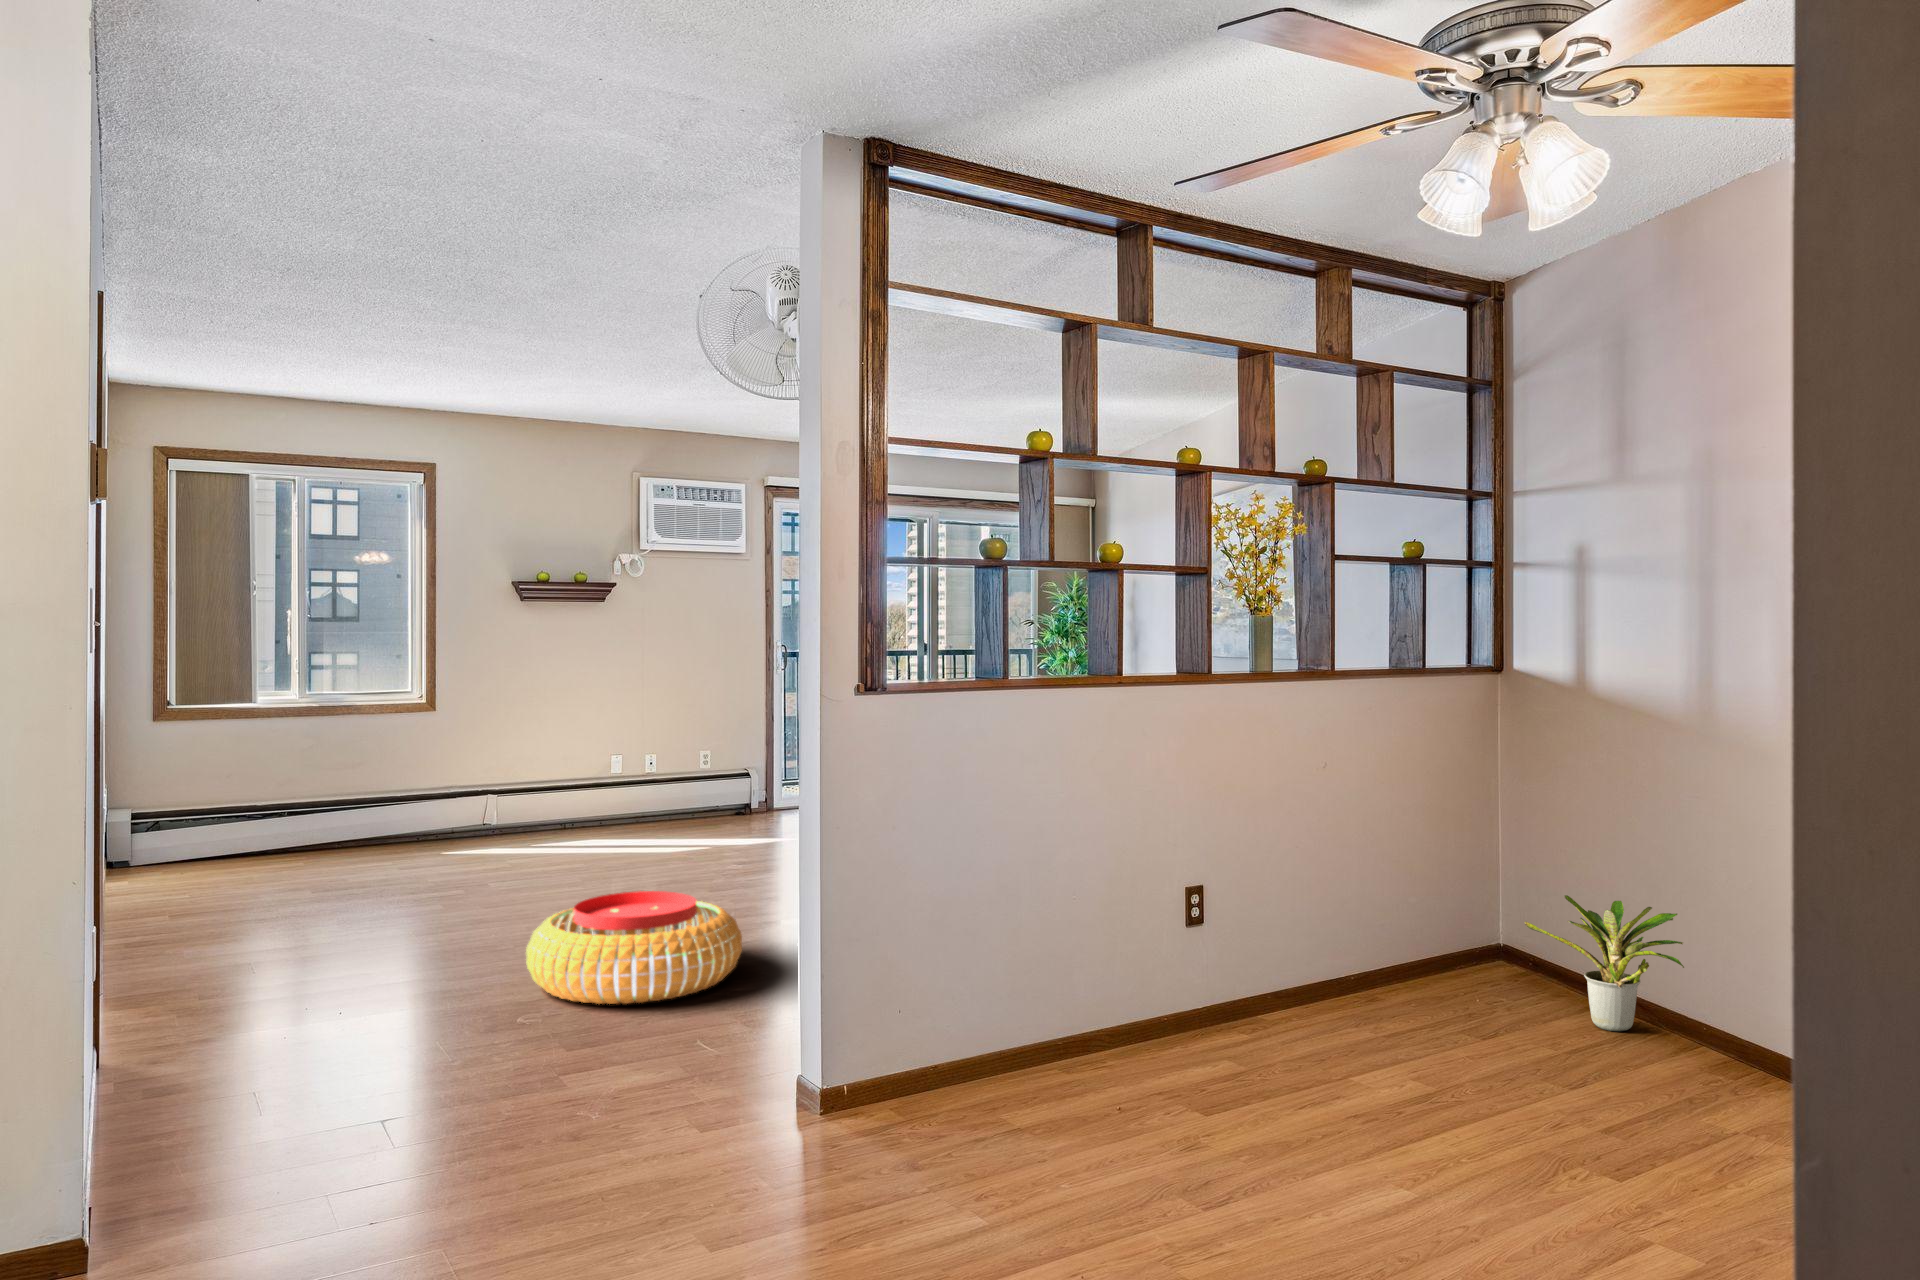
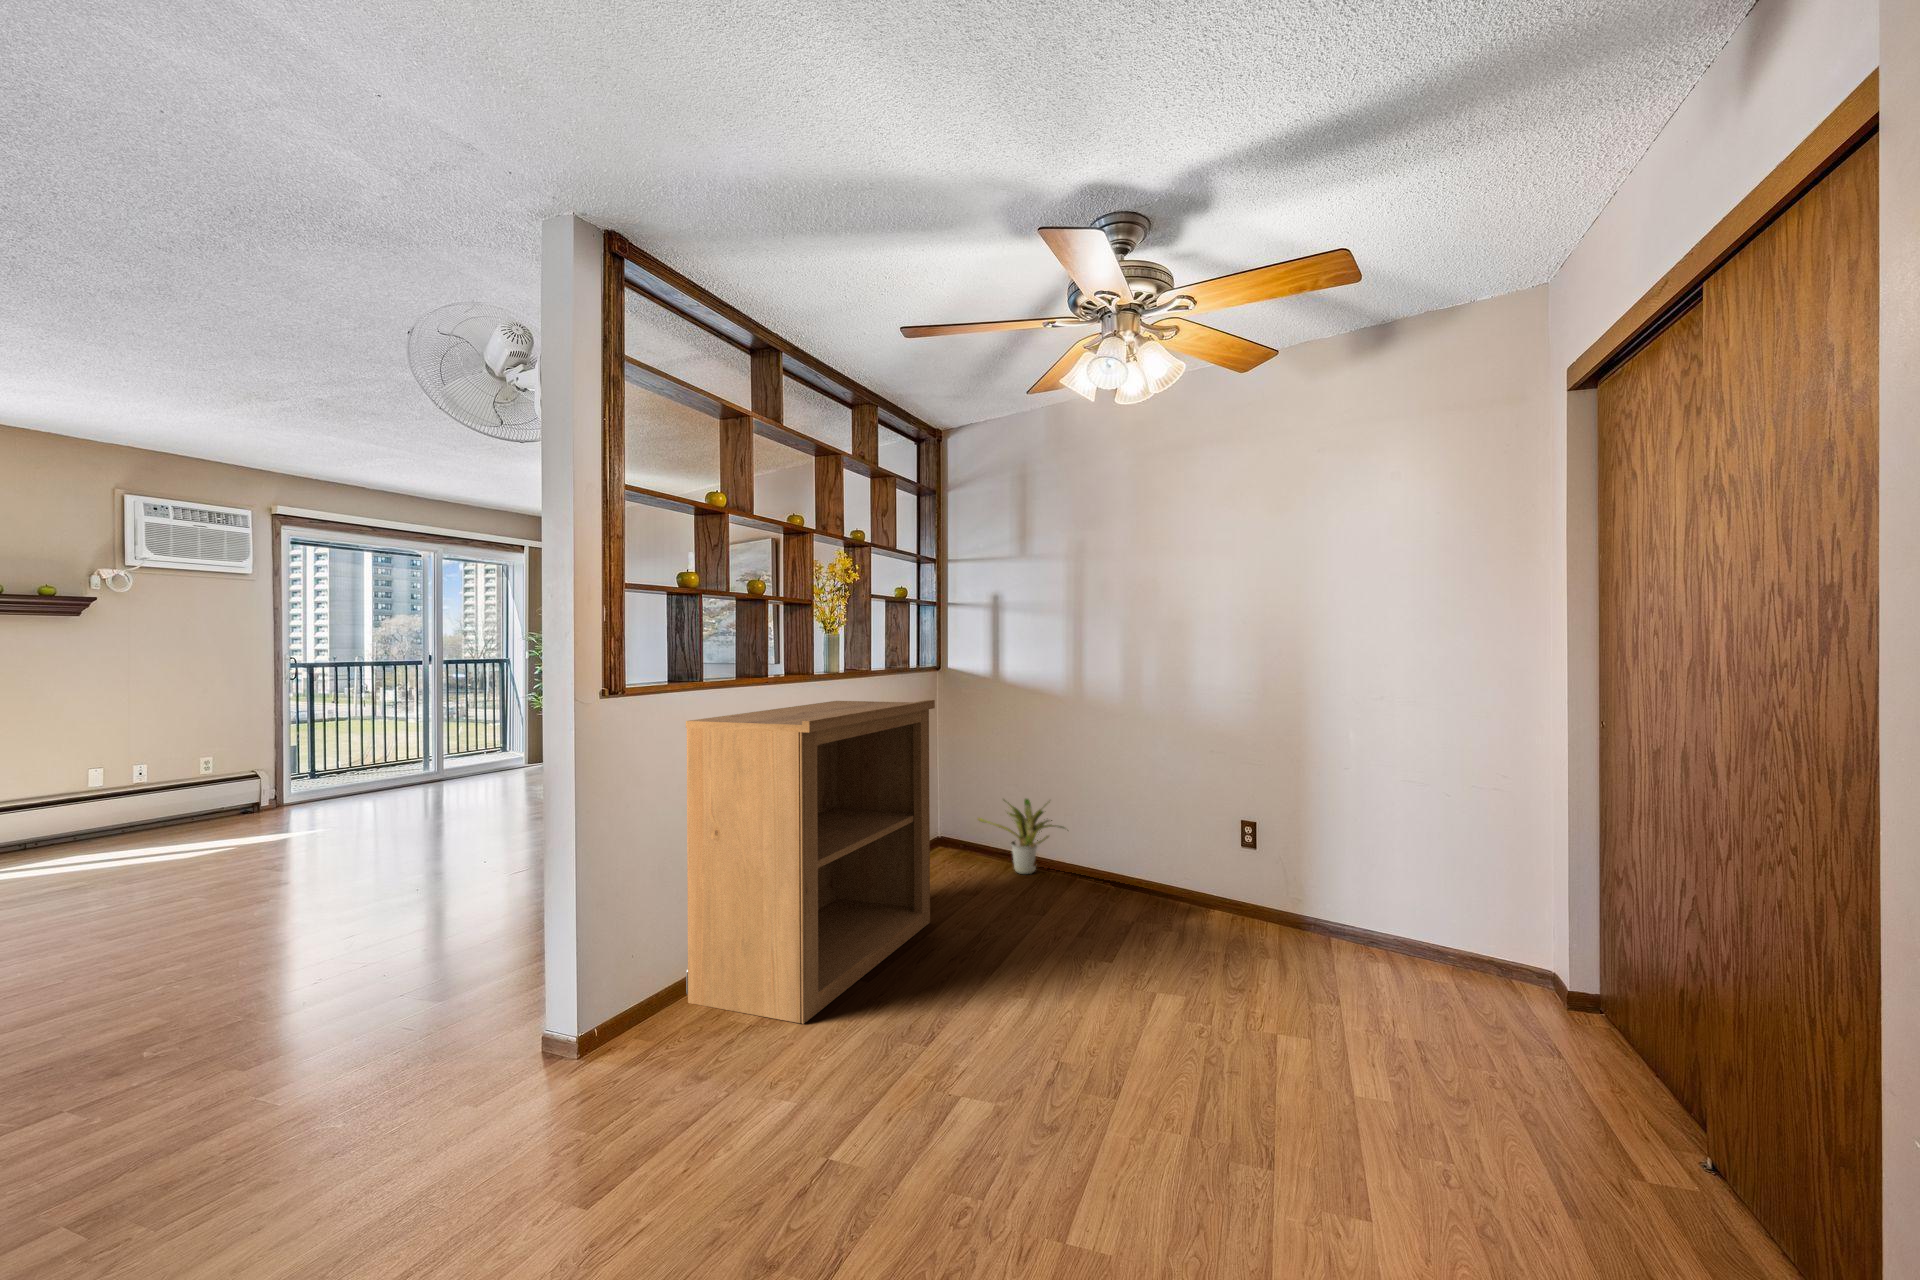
bookshelf: none [971,716,1380,1151] -> present [686,700,935,1024]
pouf: present [526,891,742,1004] -> none [121,894,389,1023]

